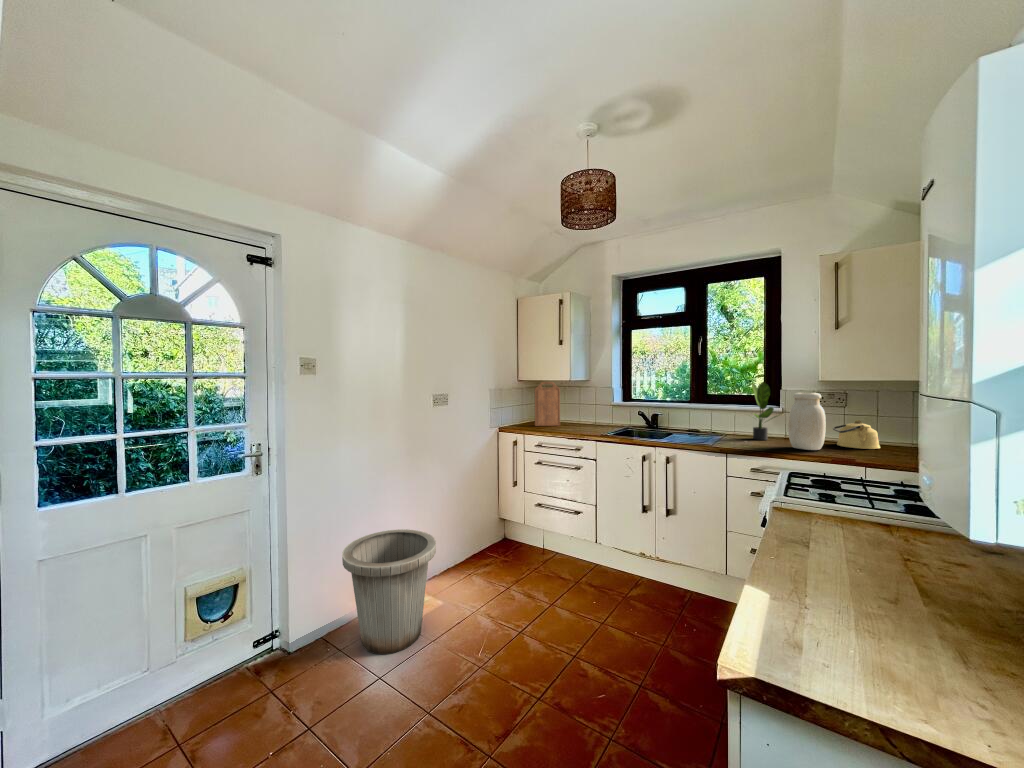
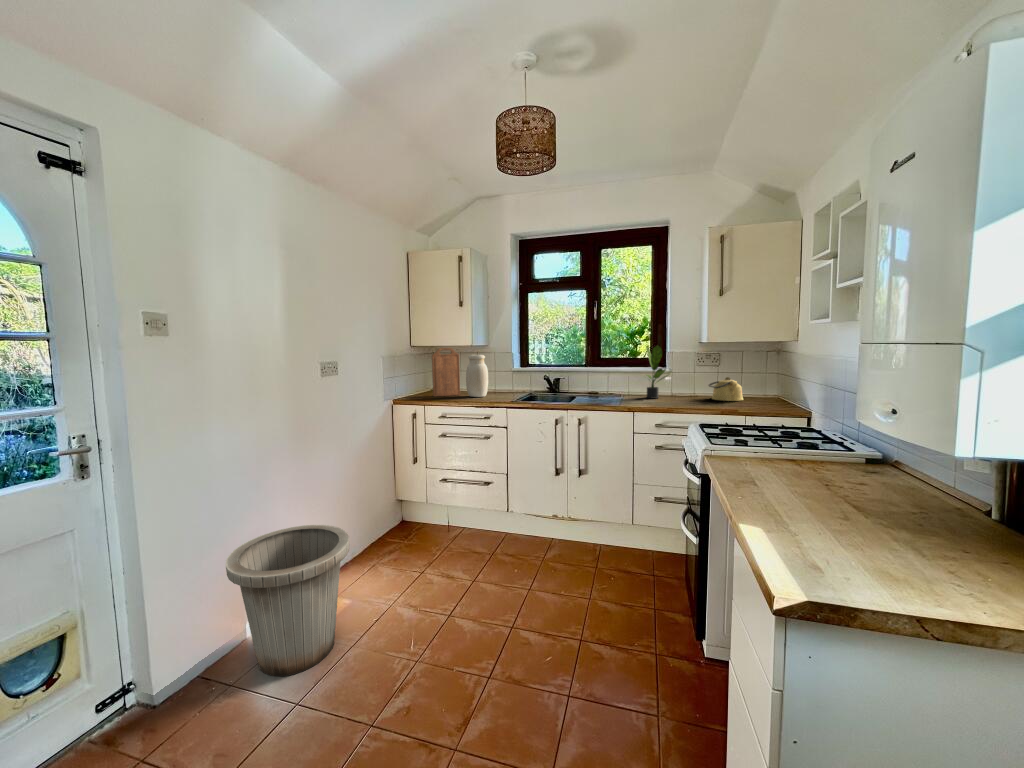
jar: present [788,393,826,450] -> present [466,355,488,397]

